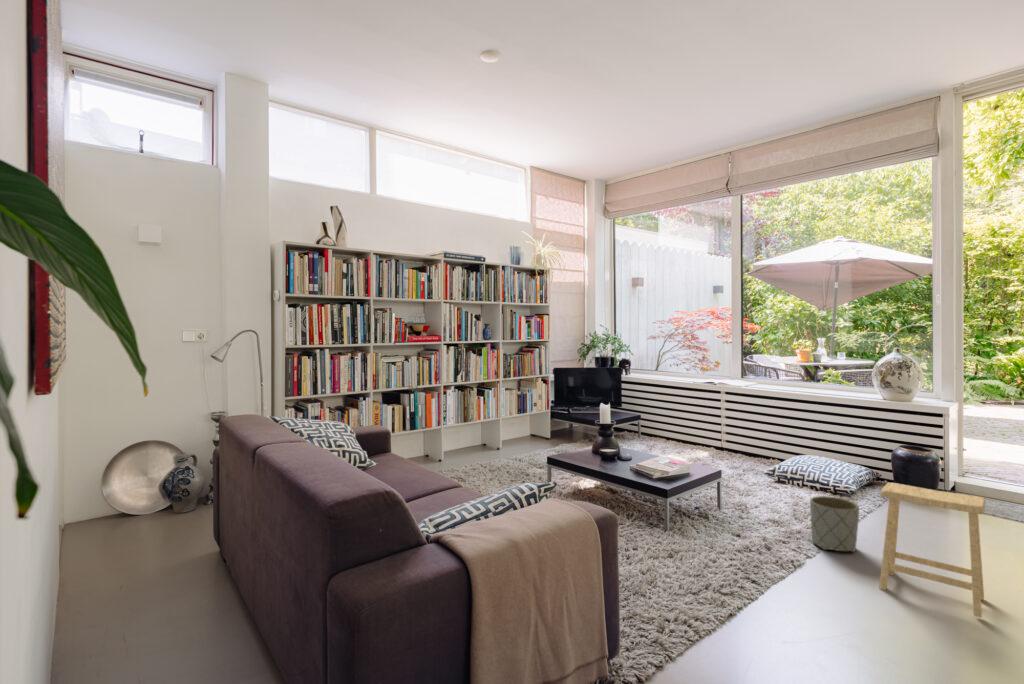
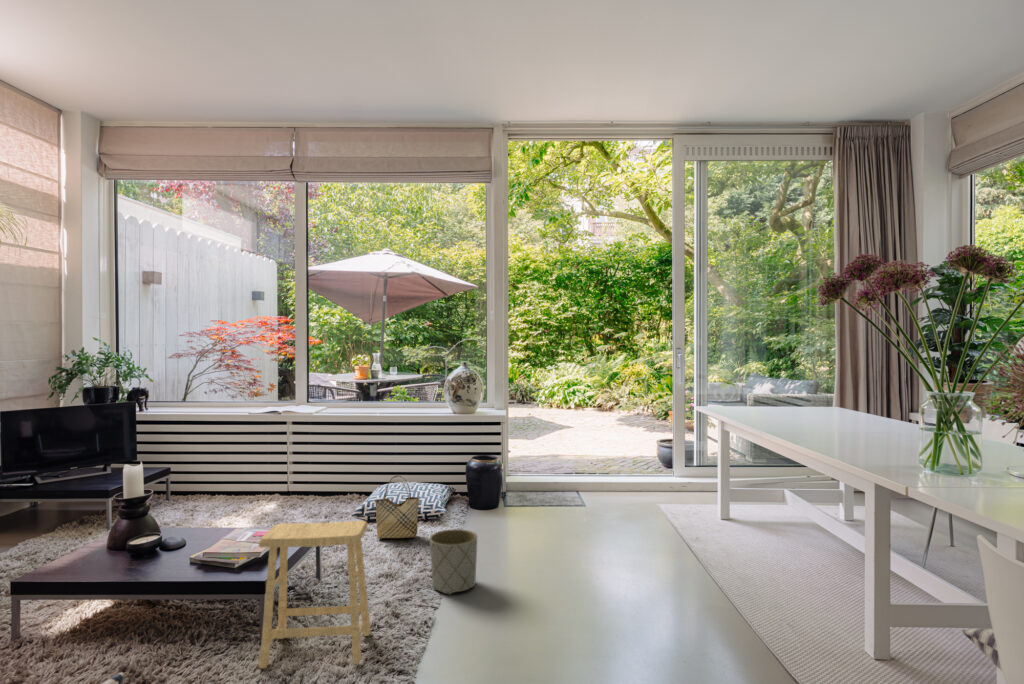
woven basket: none [779,446,822,502] -> present [375,476,419,539]
footstool: present [879,483,985,617] -> present [259,521,371,669]

